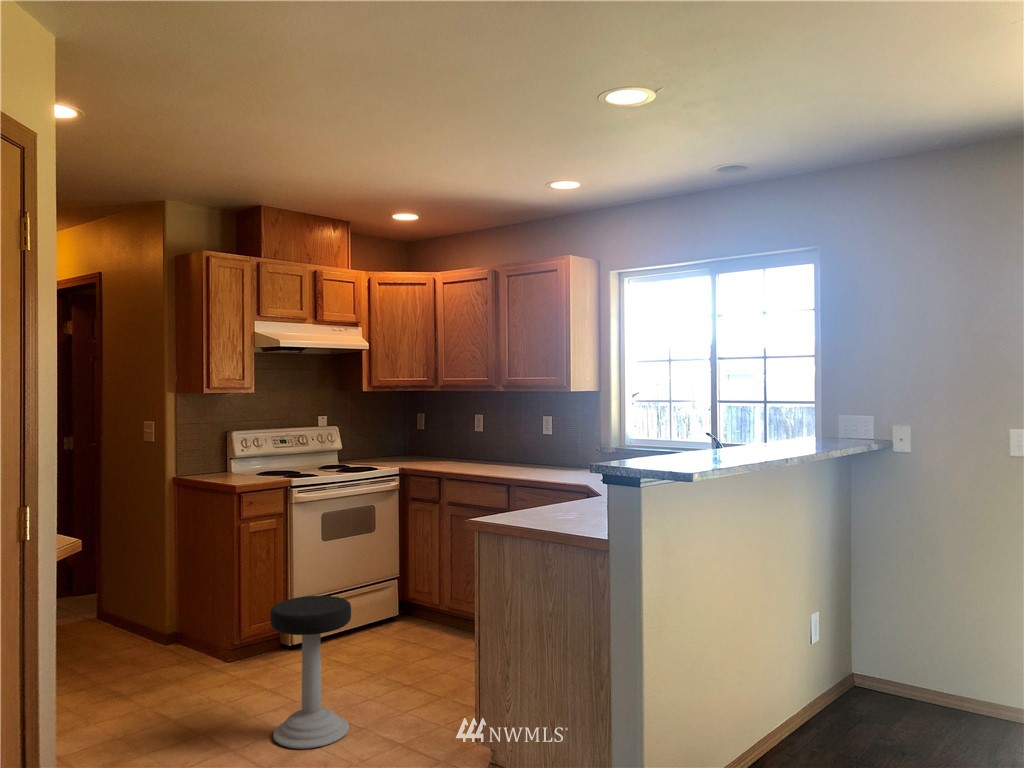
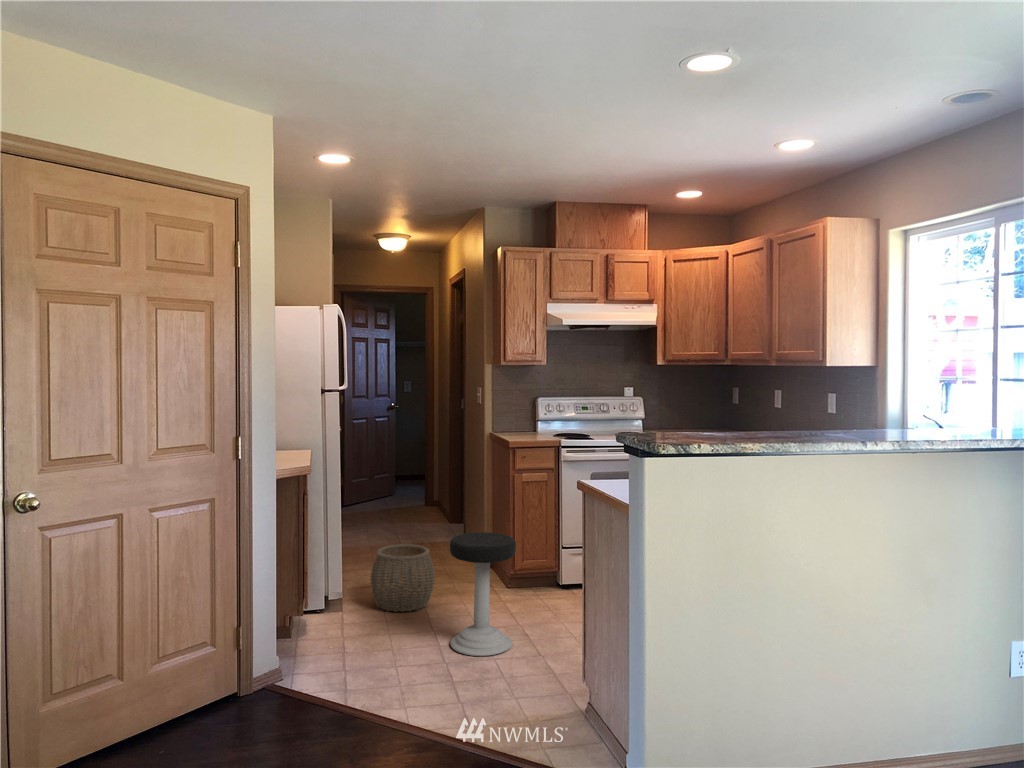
woven basket: none [97,637,192,735] -> present [370,544,435,612]

